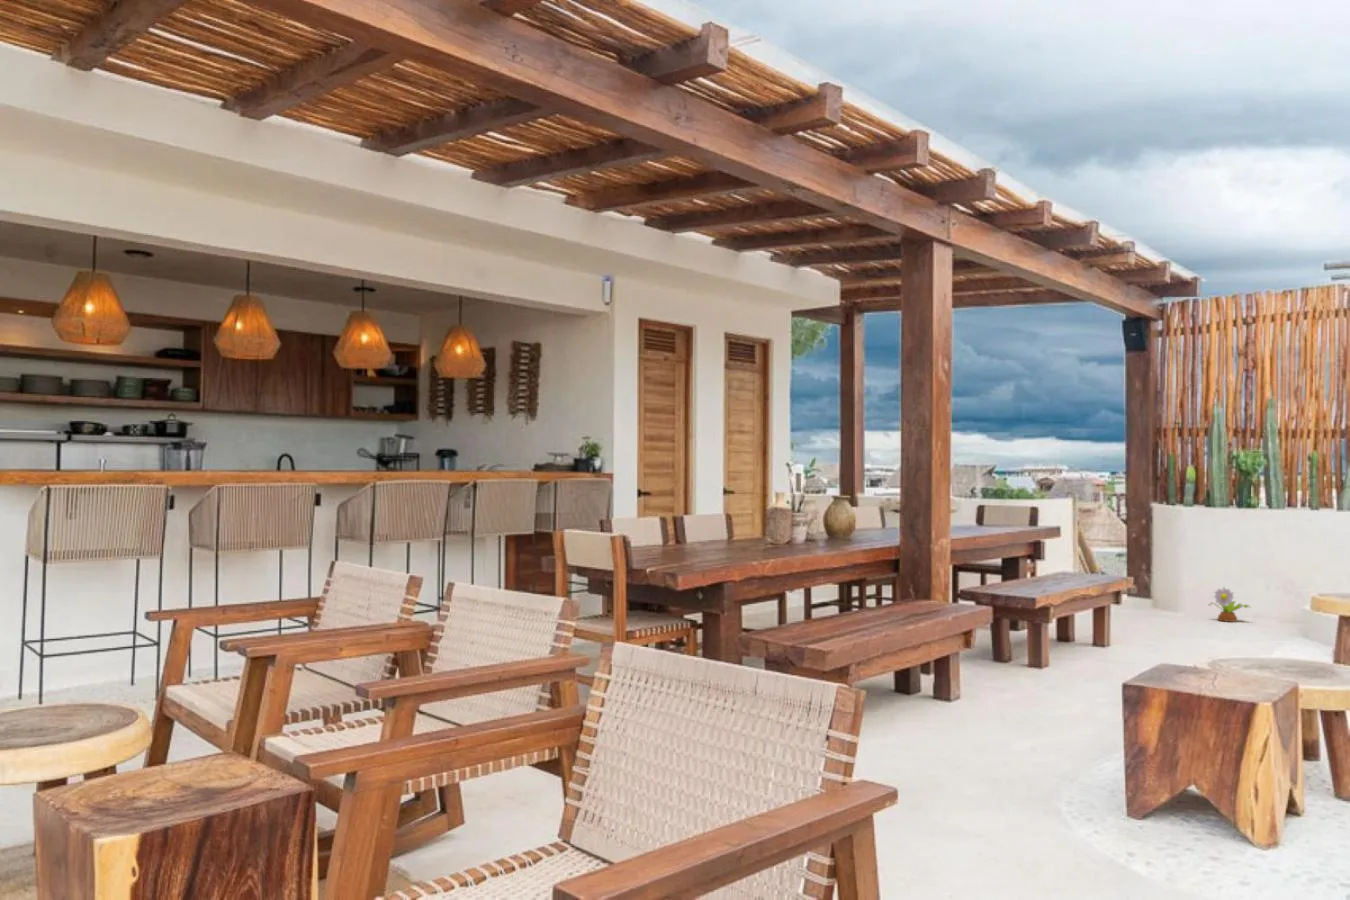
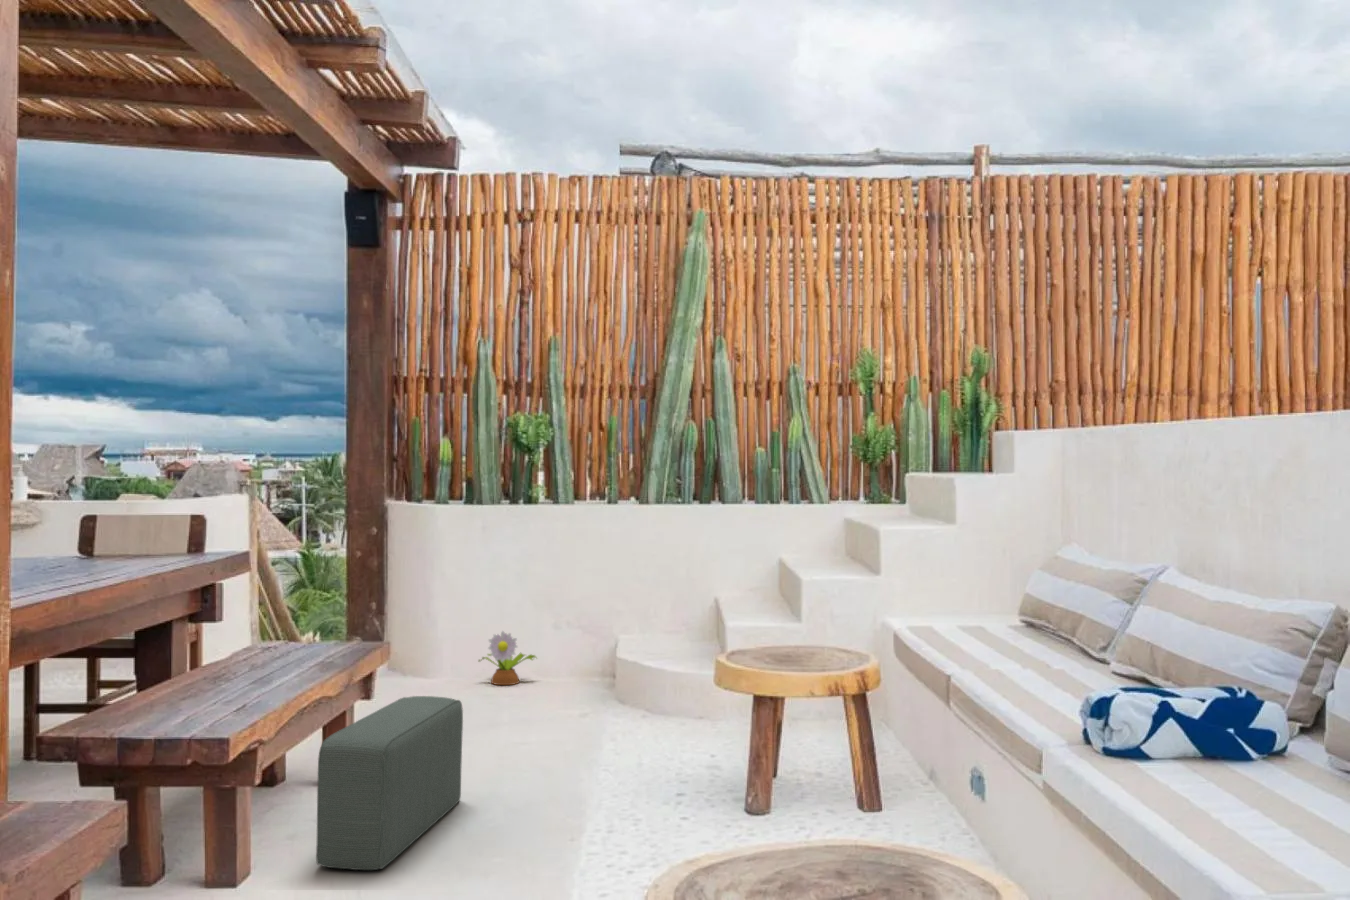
pouf: none [1075,600,1160,668] -> present [316,696,463,870]

